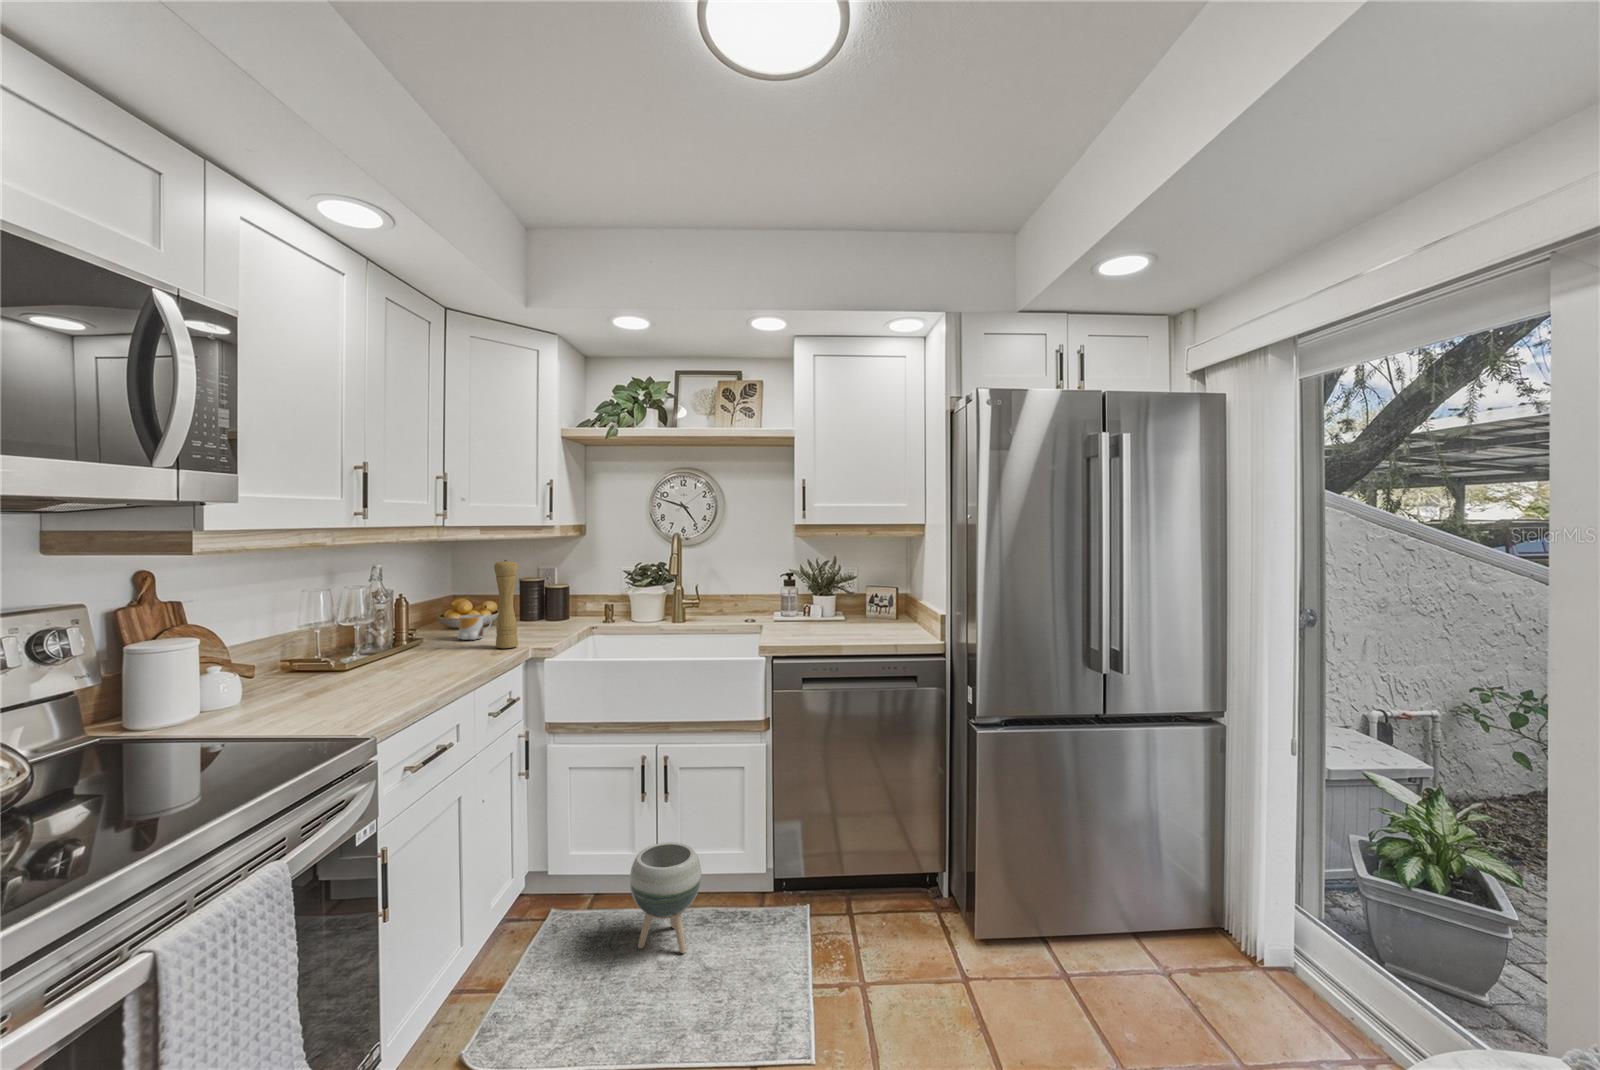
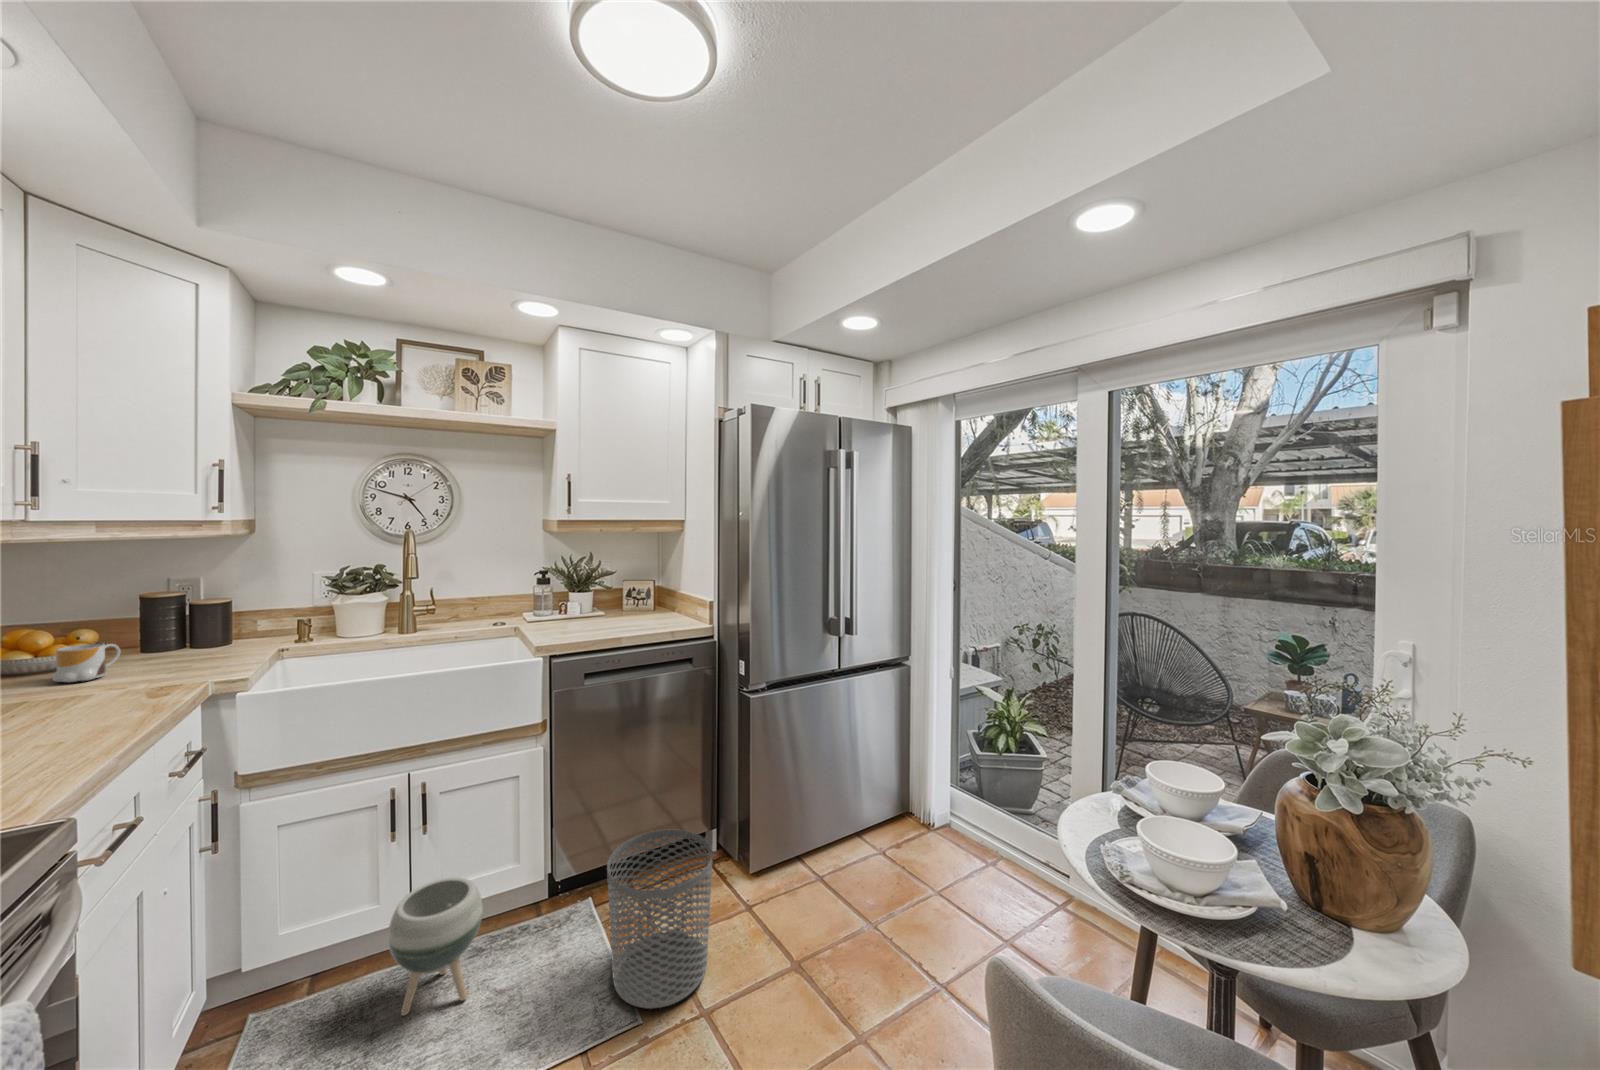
pepper mill: present [494,560,518,648] -> none [137,567,183,688]
waste bin: none [796,847,902,1023] -> present [607,829,712,1009]

